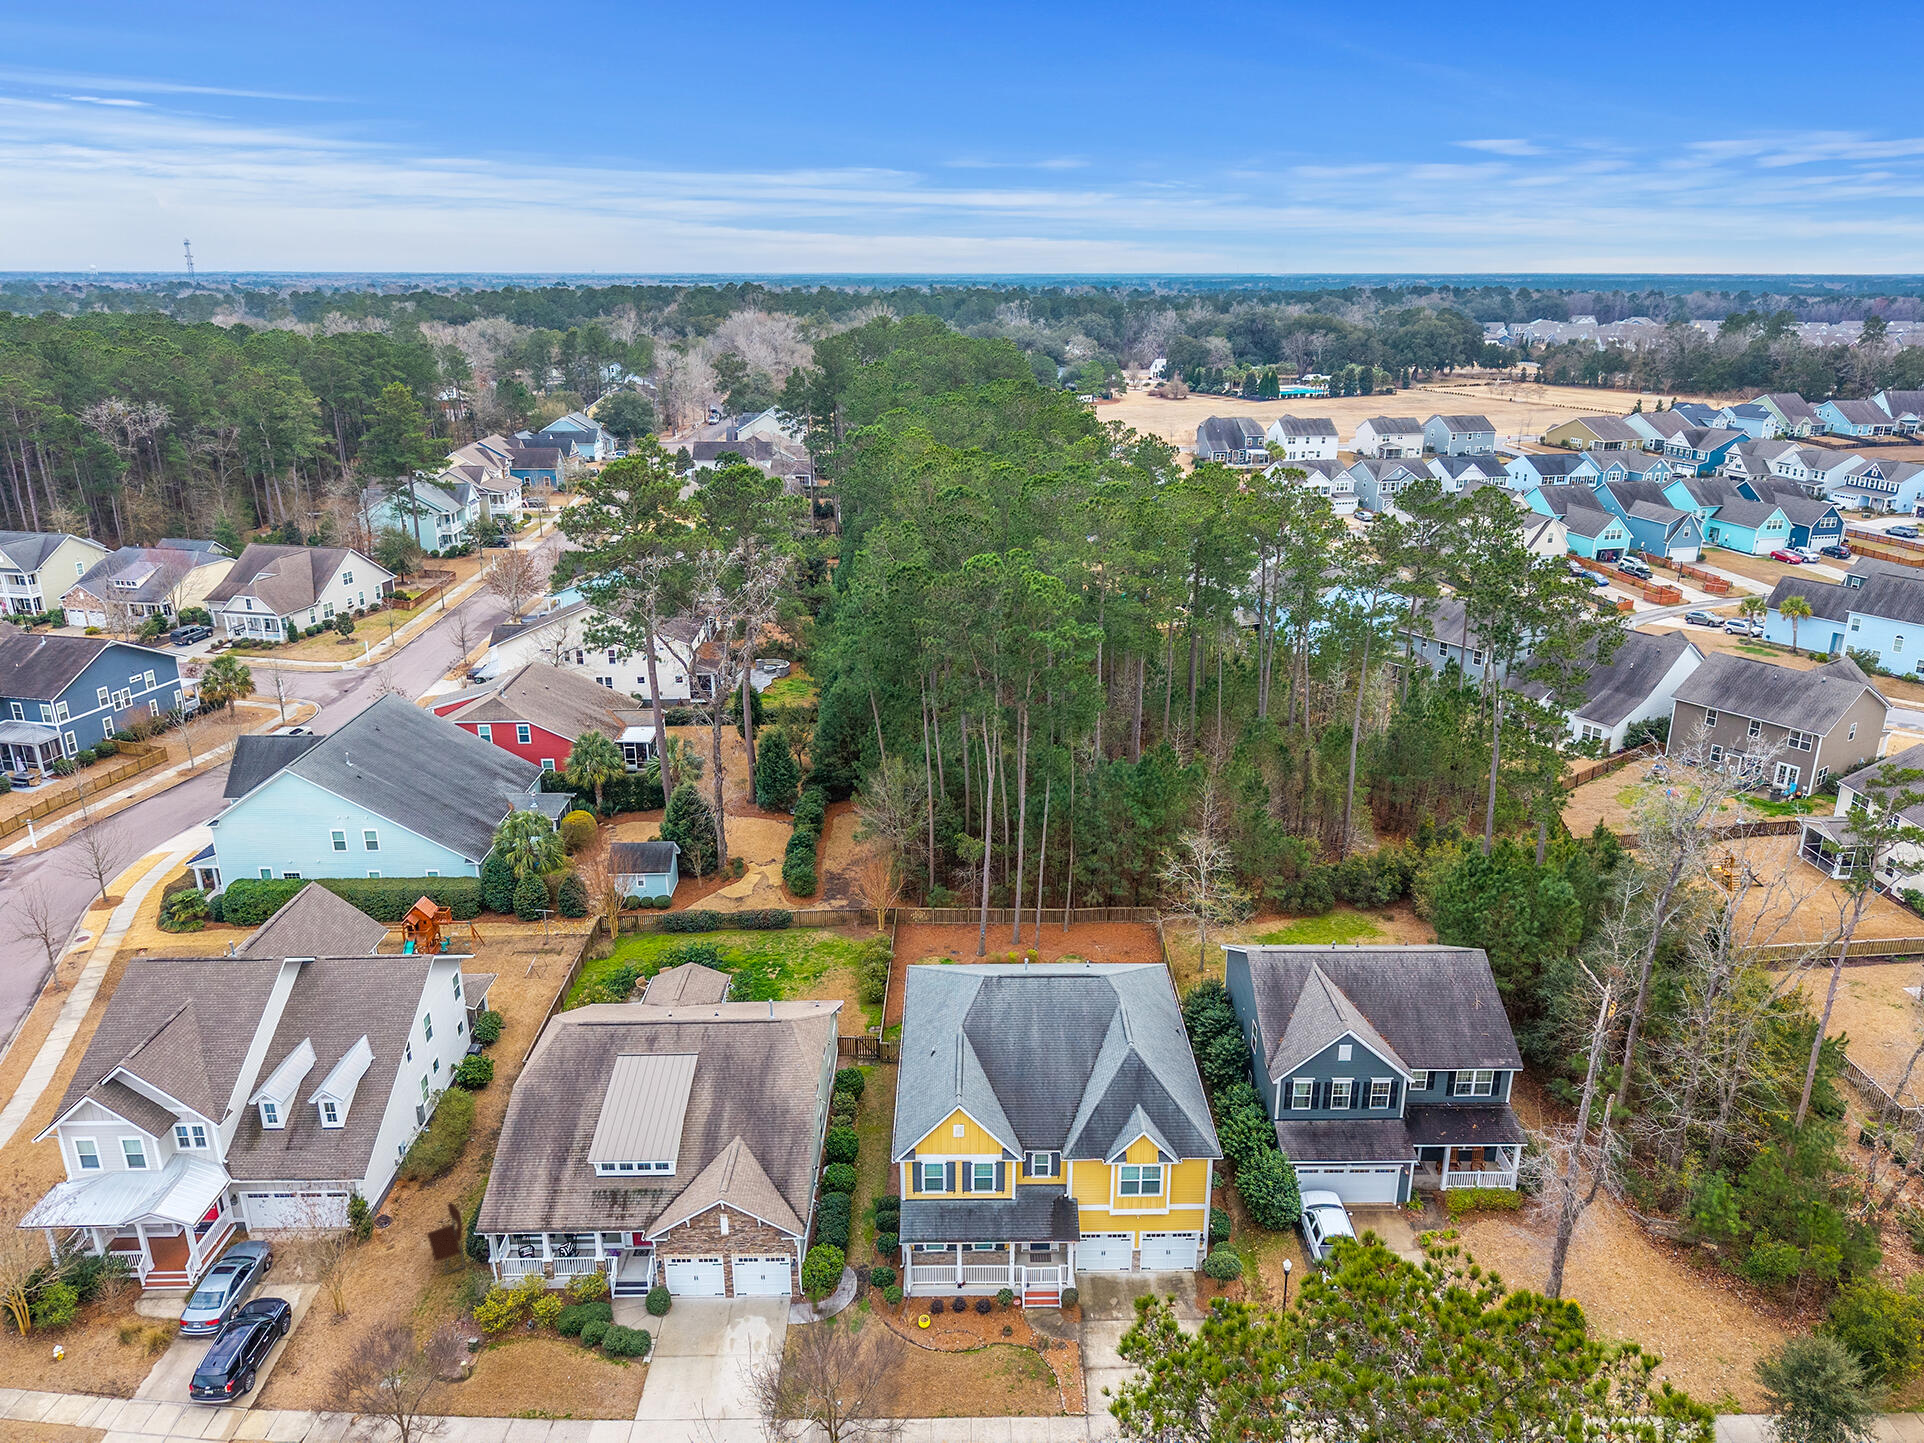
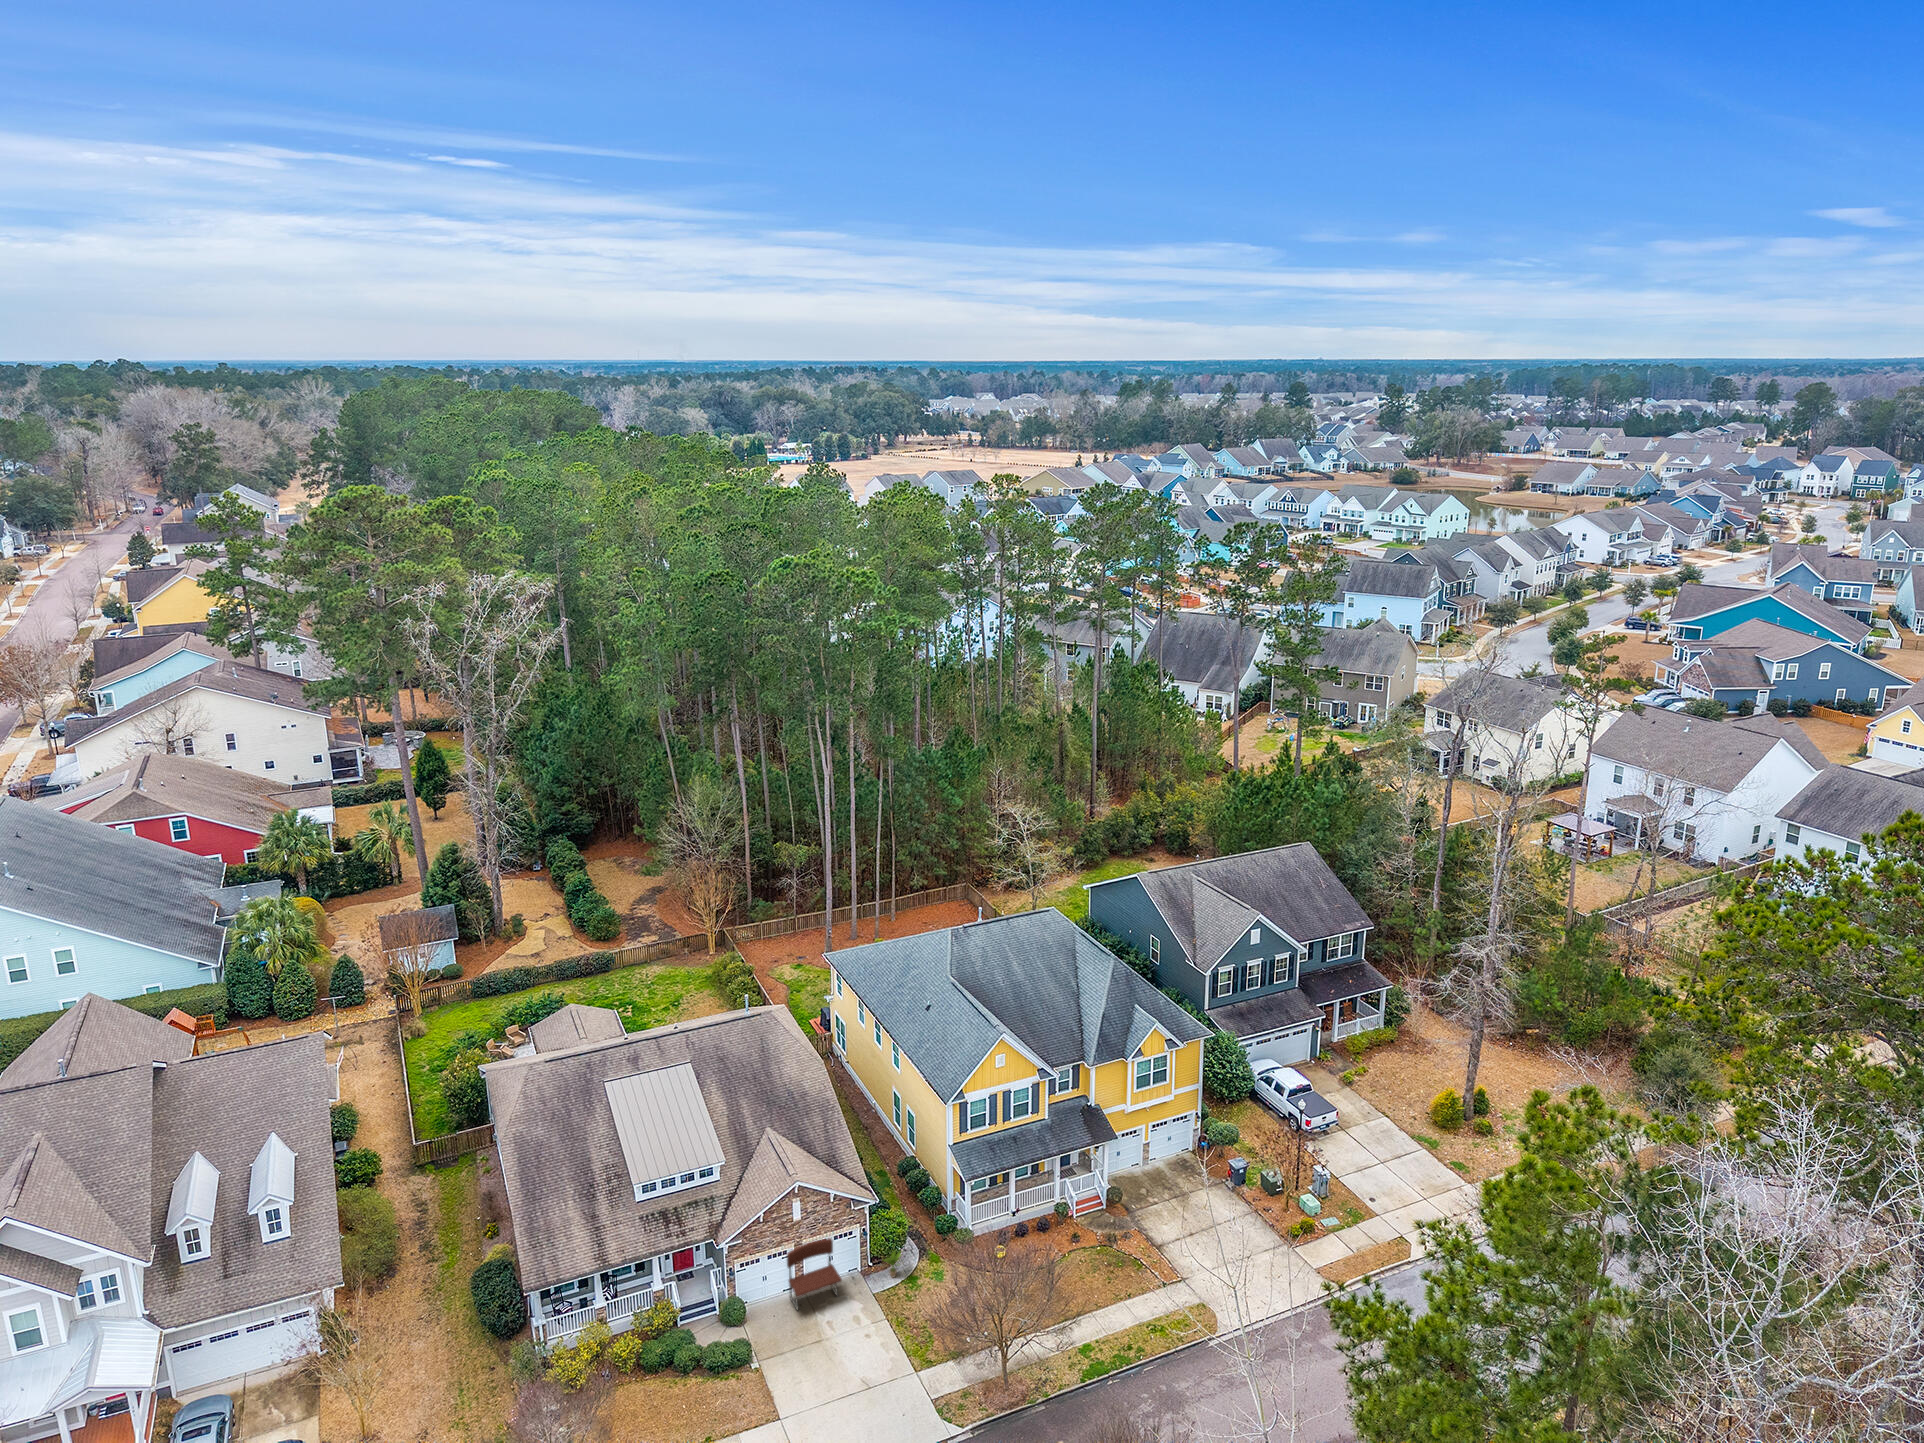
bench: present [428,1202,465,1274] -> present [787,1238,842,1310]

